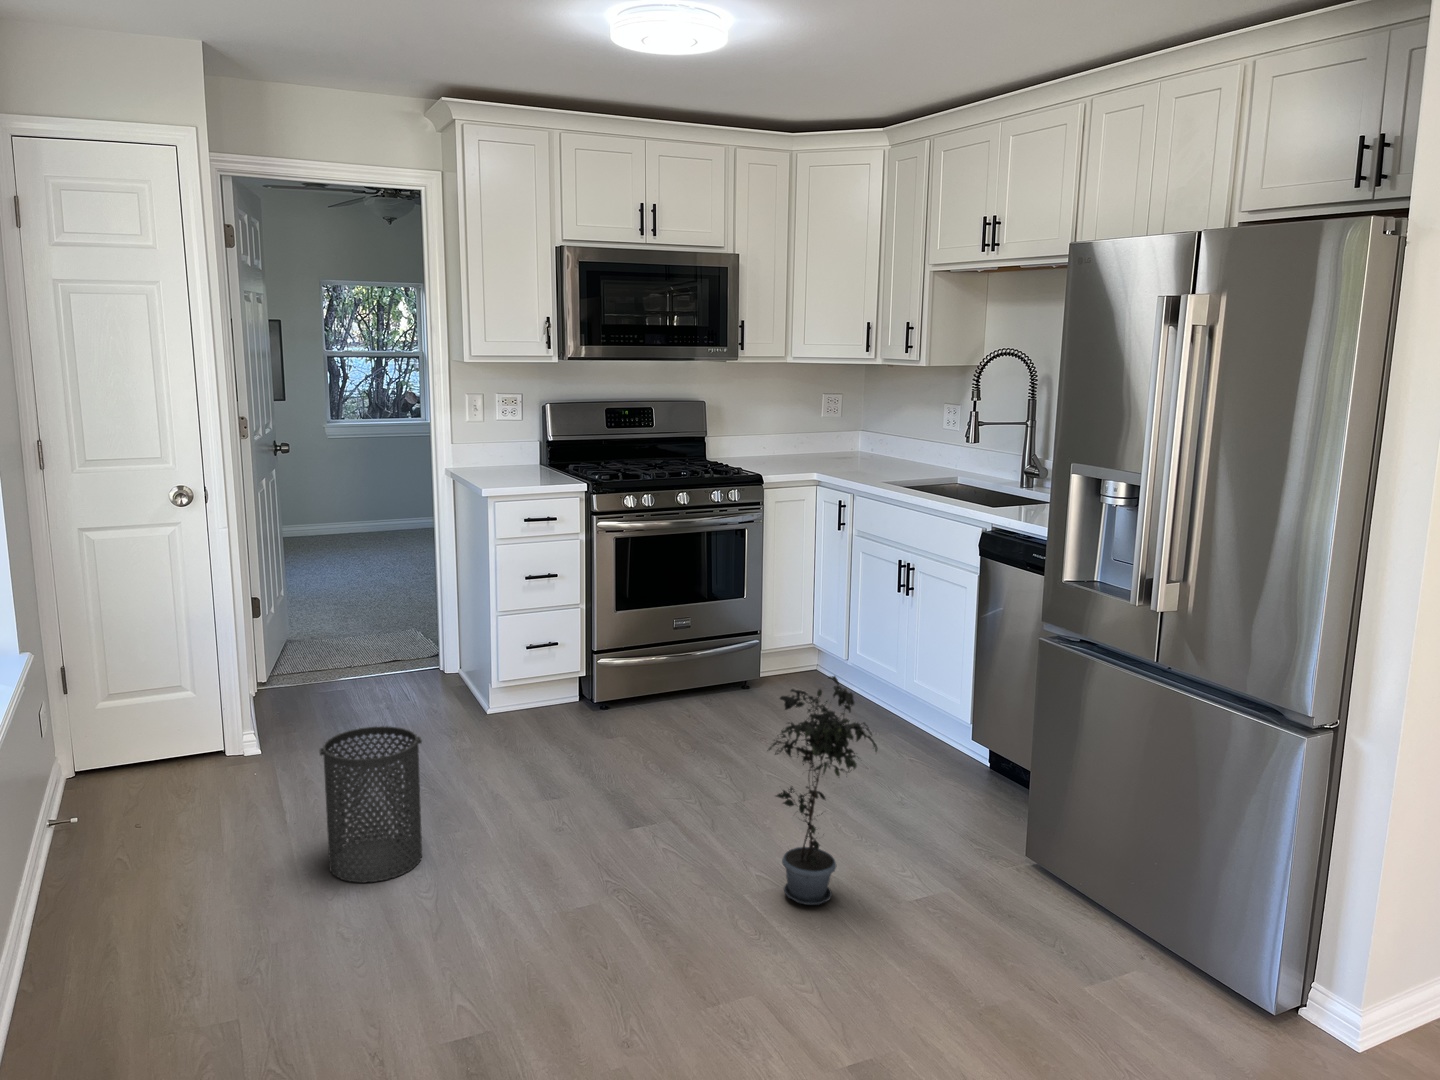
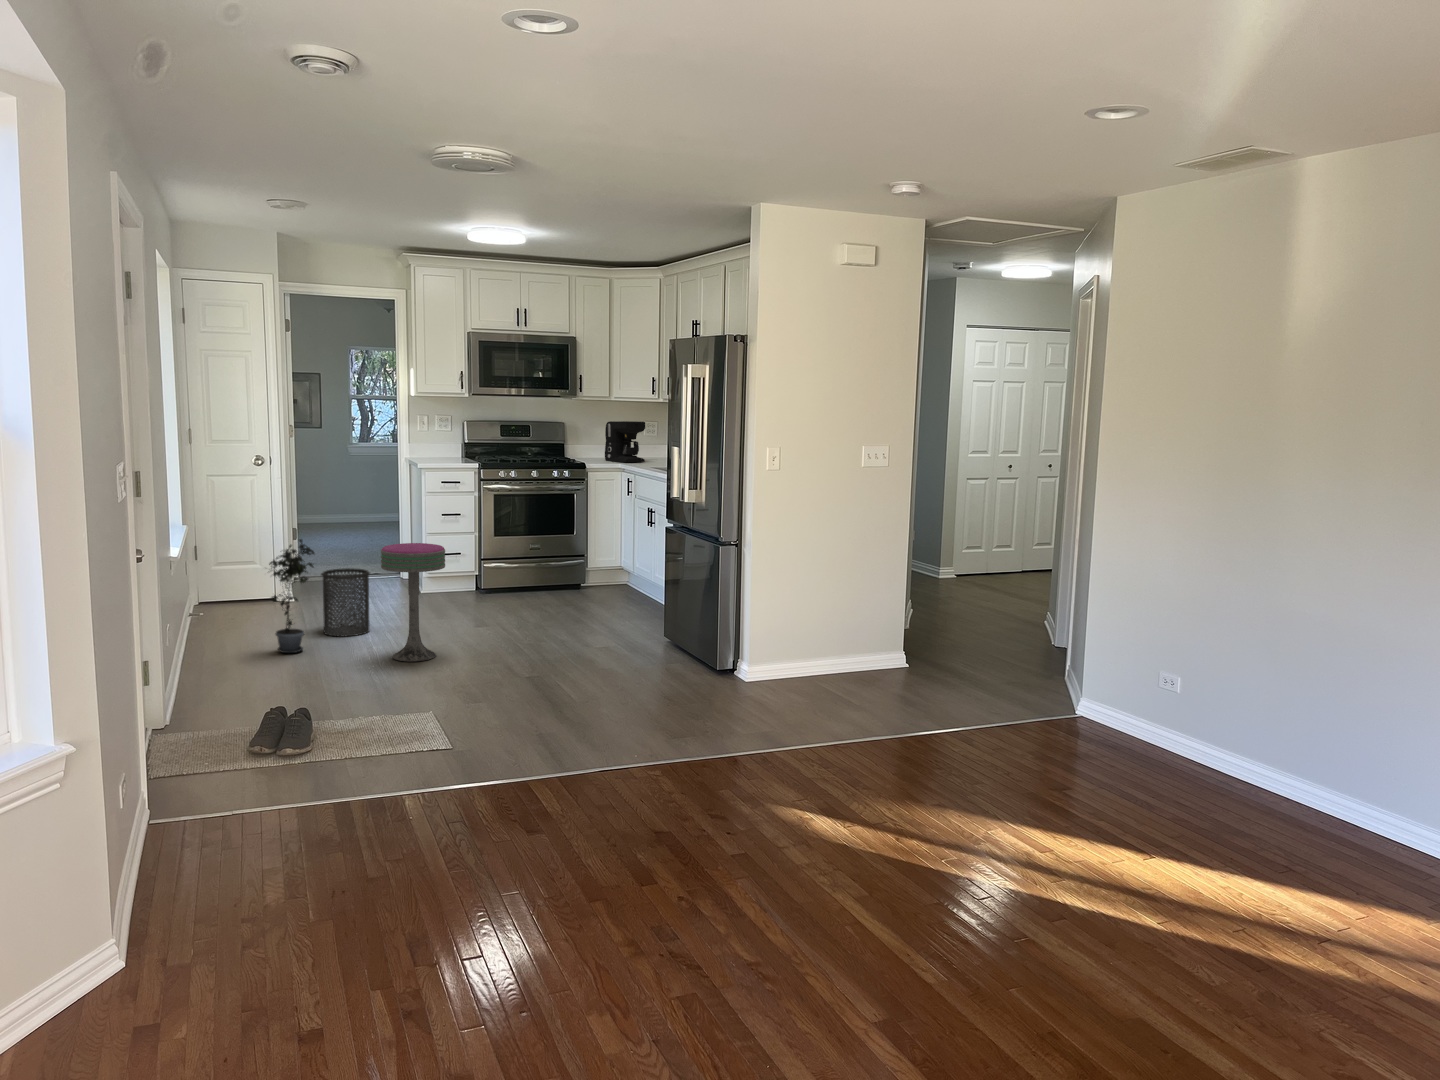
coffee maker: none [780,399,851,470] -> present [605,421,645,462]
potted plant: present [768,676,877,905] -> present [269,539,314,653]
bar stool: none [469,708,614,993] -> present [381,543,445,662]

